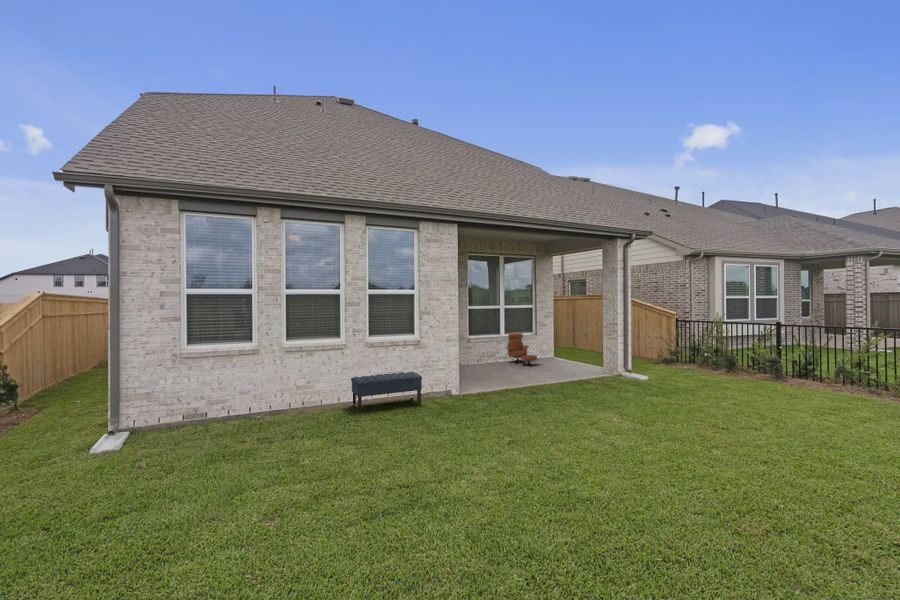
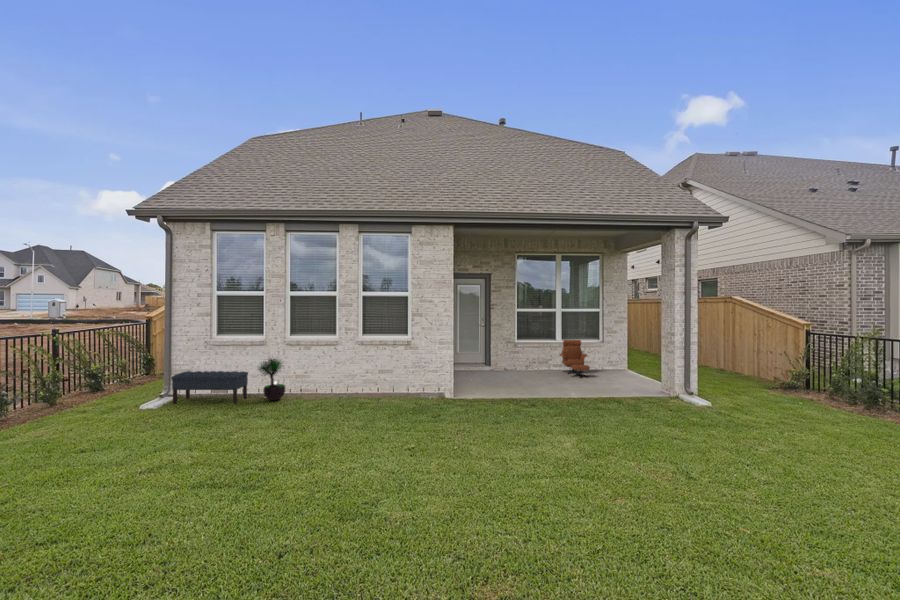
potted tree: none [259,363,295,419] -> present [257,358,285,400]
bench: present [351,372,422,412] -> present [171,371,248,404]

